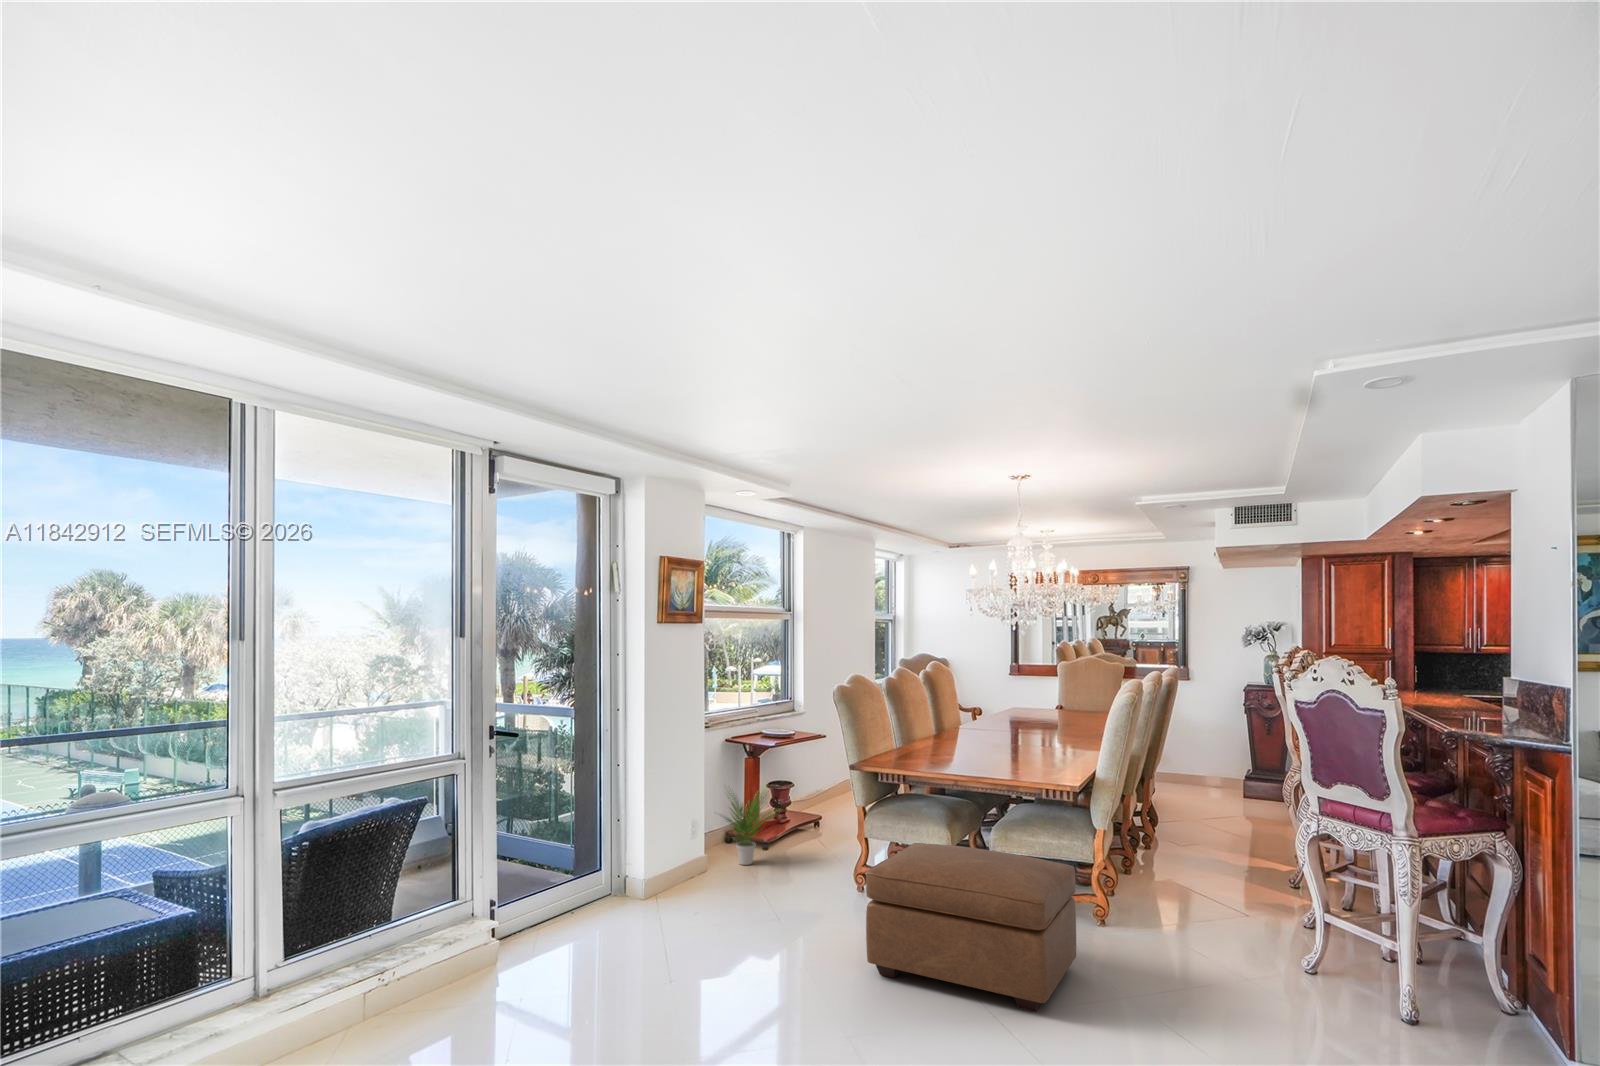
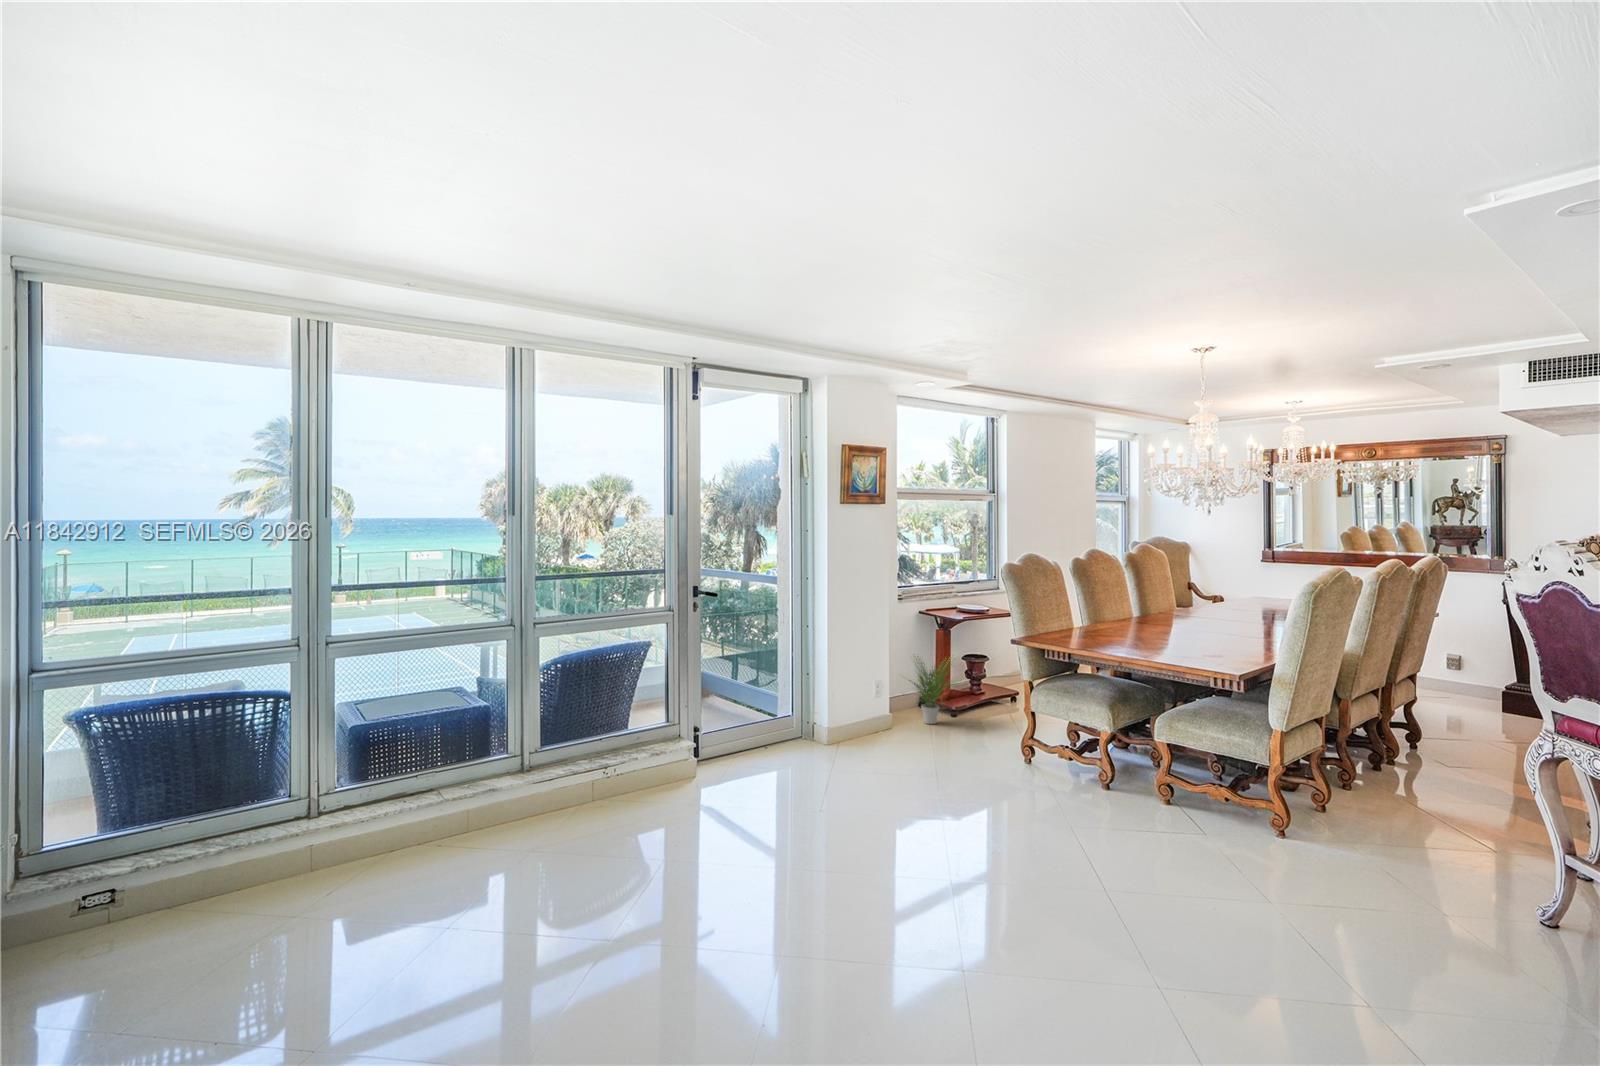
ottoman: present [866,843,1076,1012] -> none [1000,714,1221,876]

